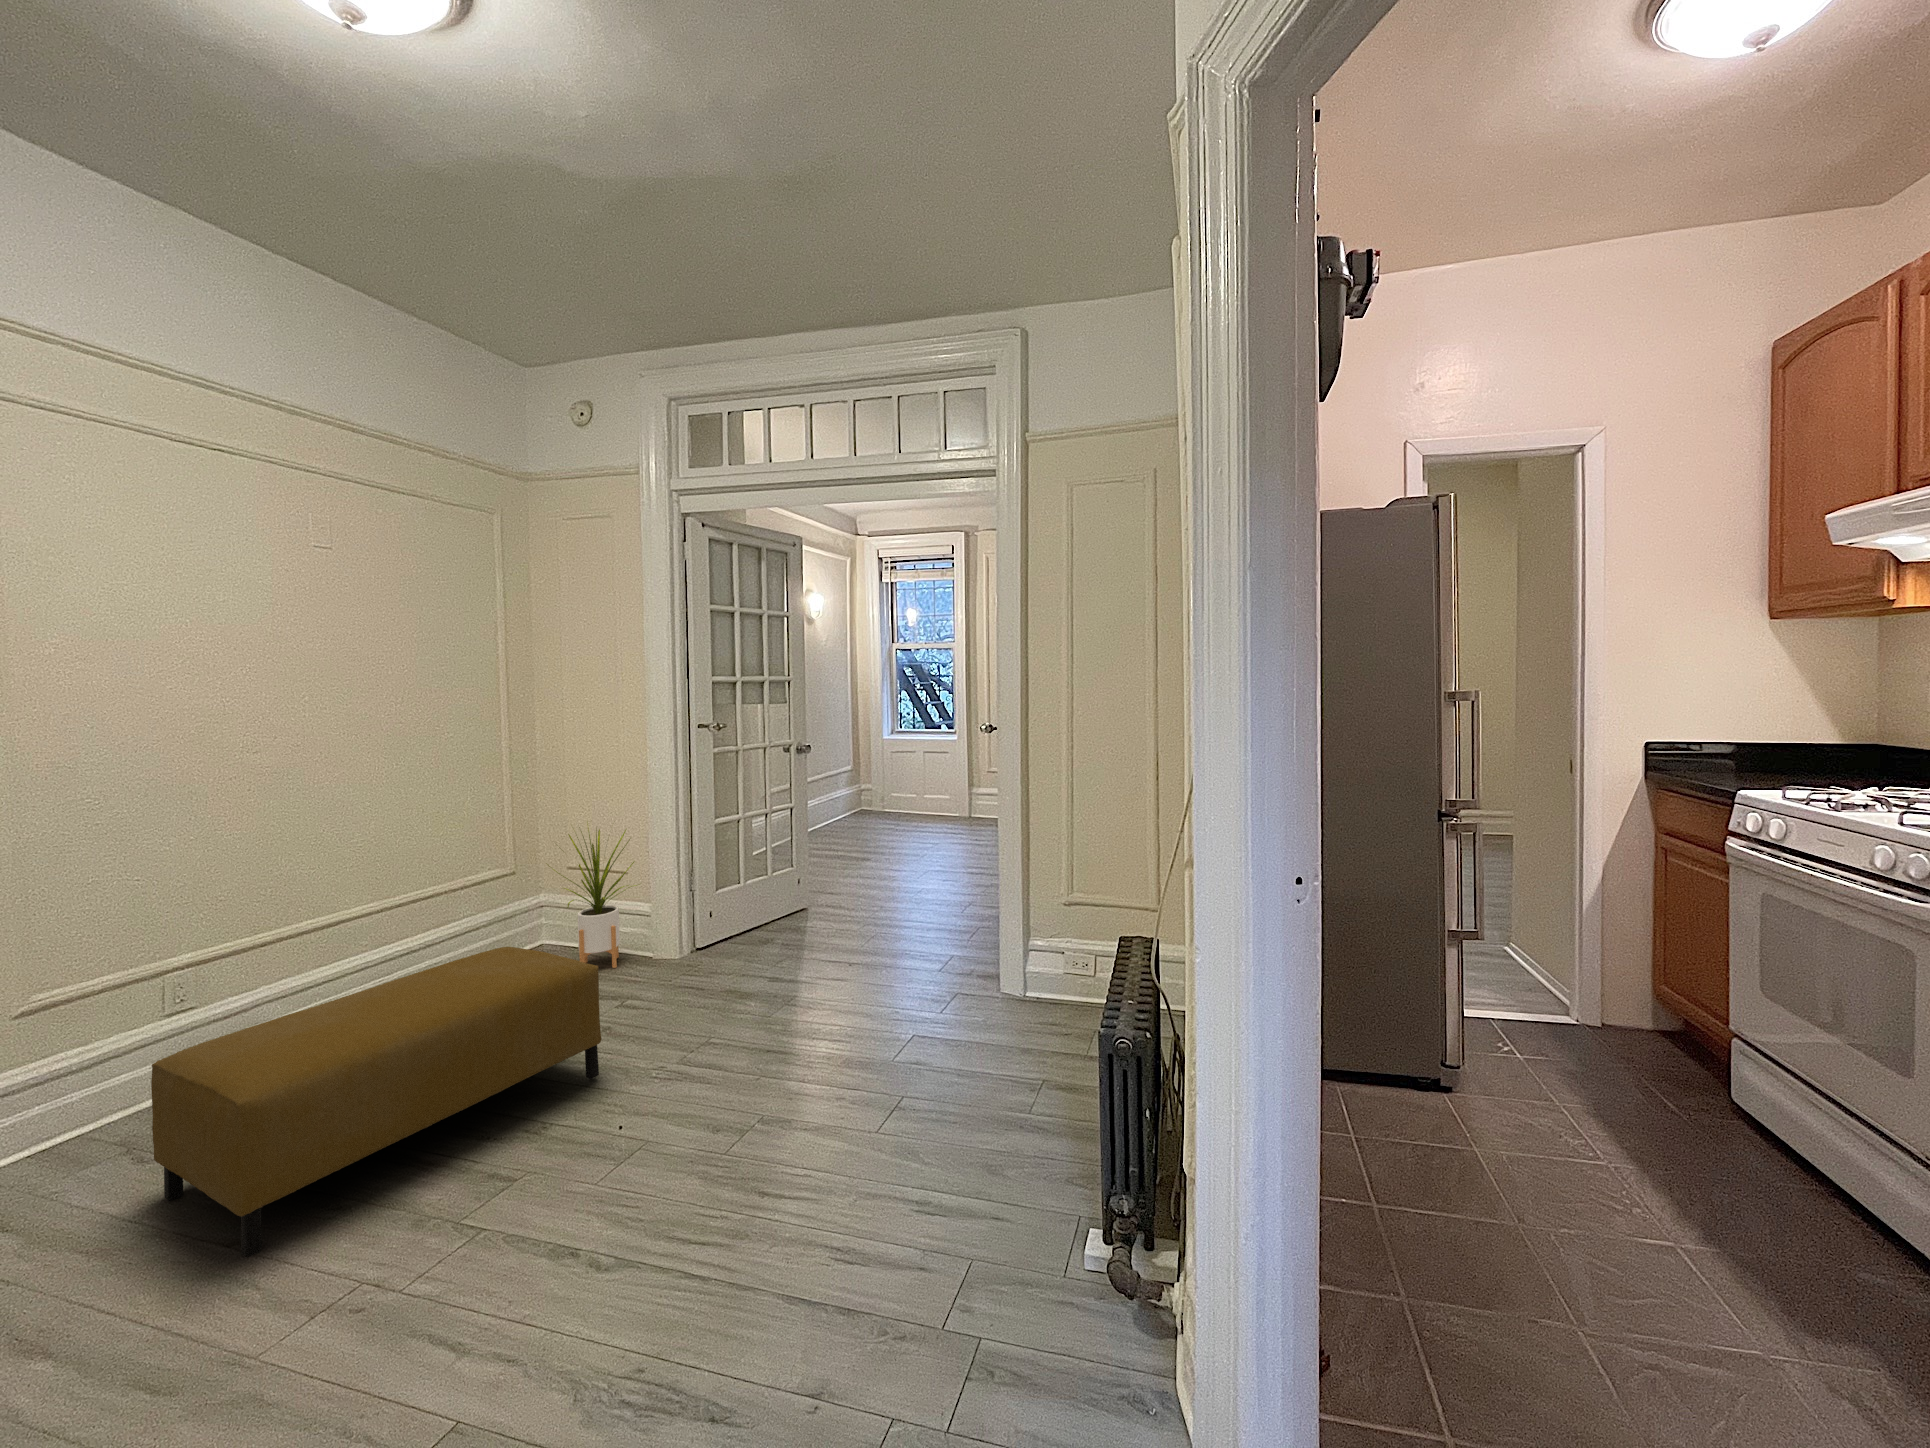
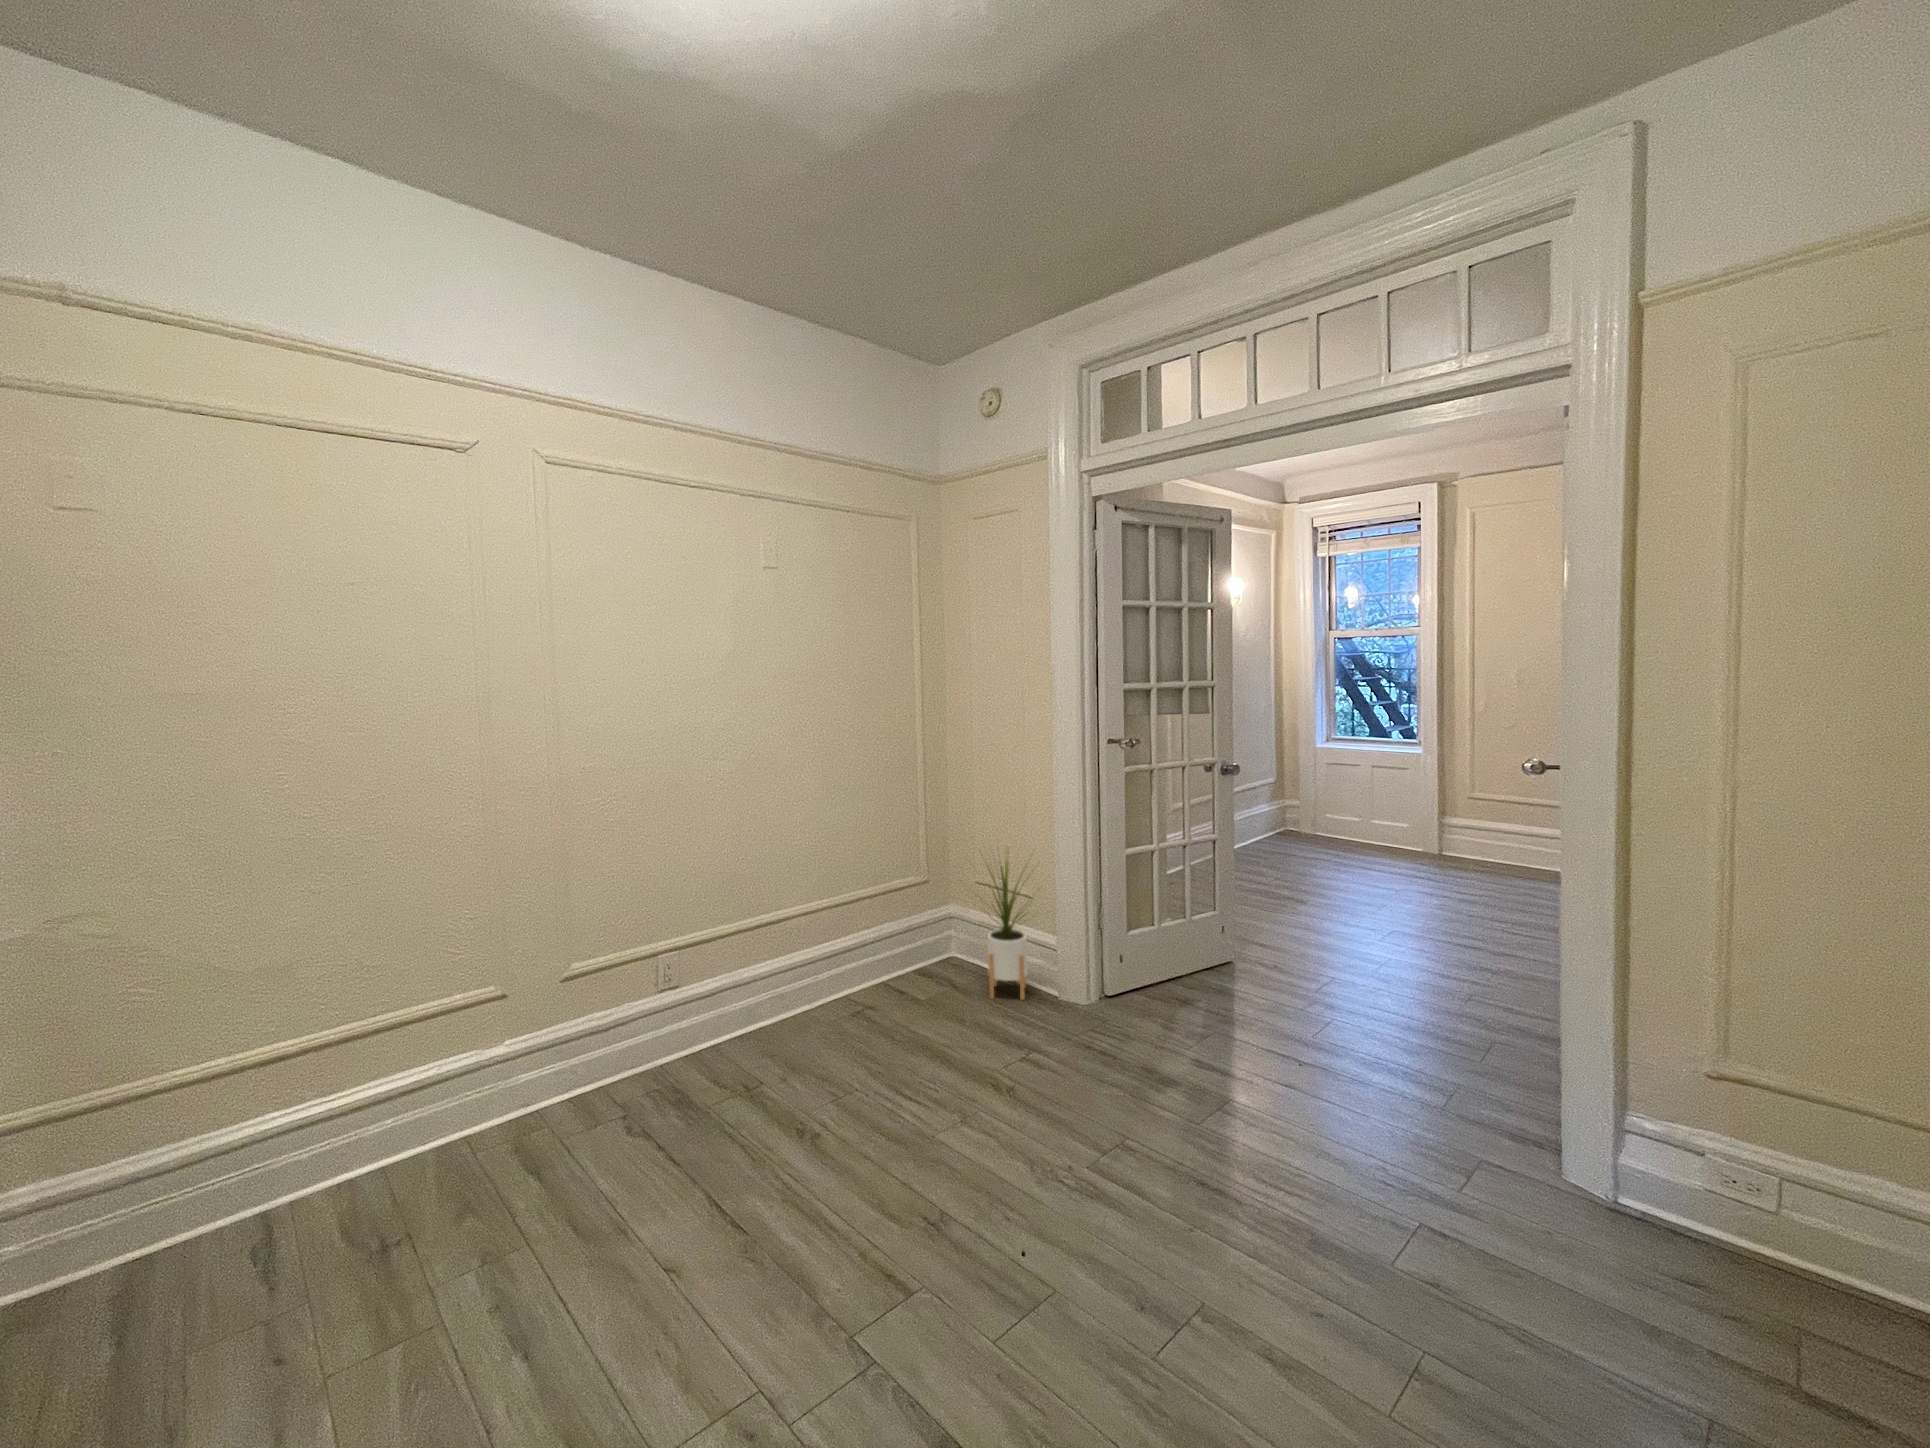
ottoman: present [151,947,602,1258] -> none [653,977,1012,1277]

